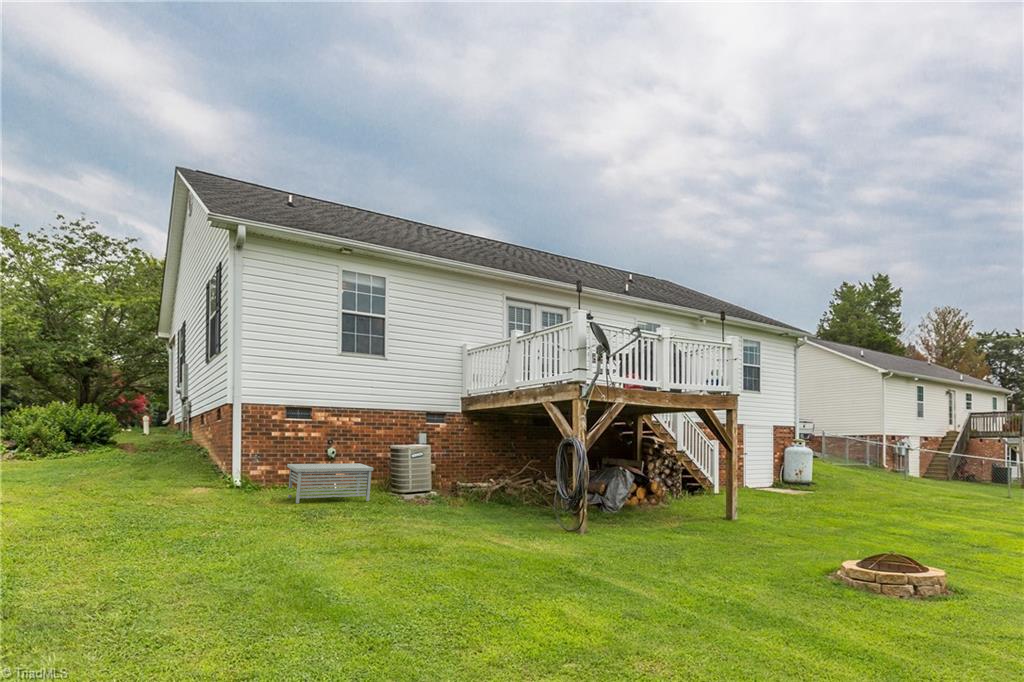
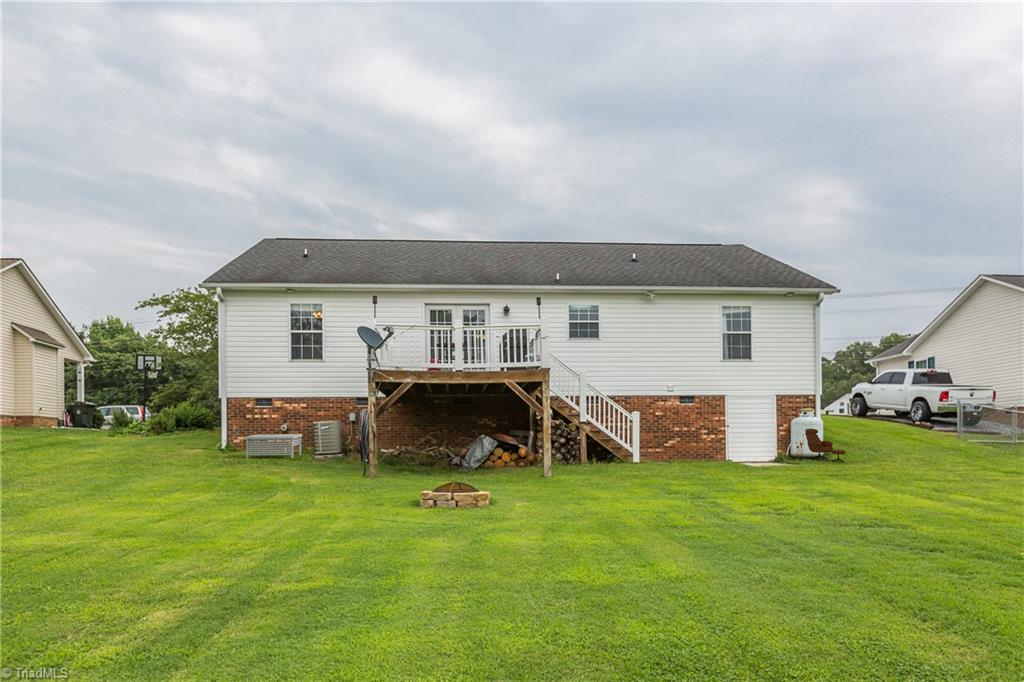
lounge chair: none [807,458,850,489] -> present [805,428,846,463]

